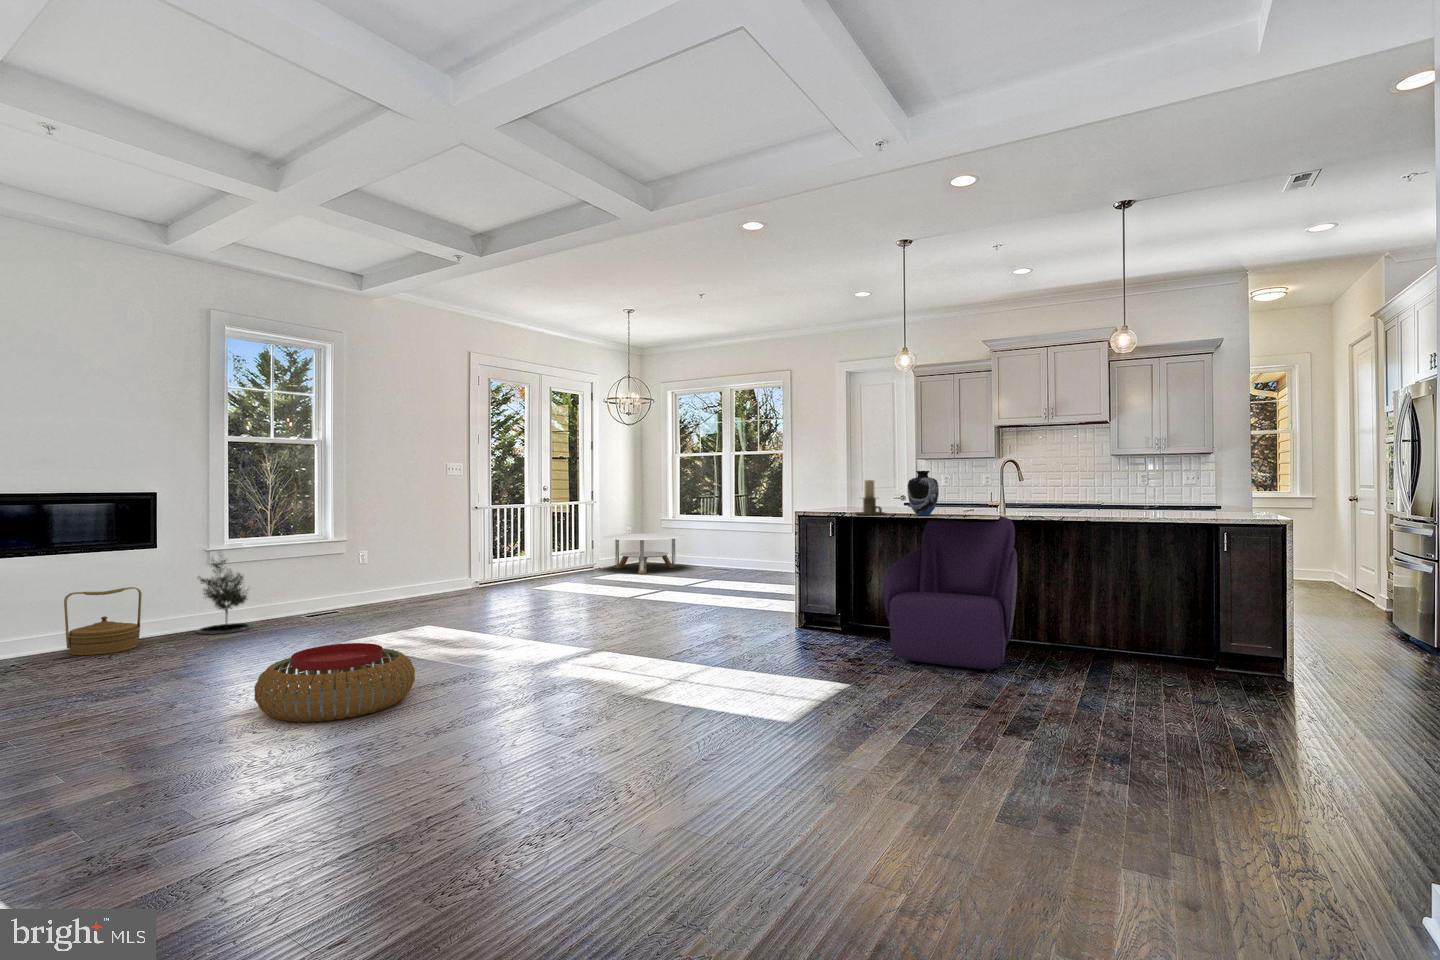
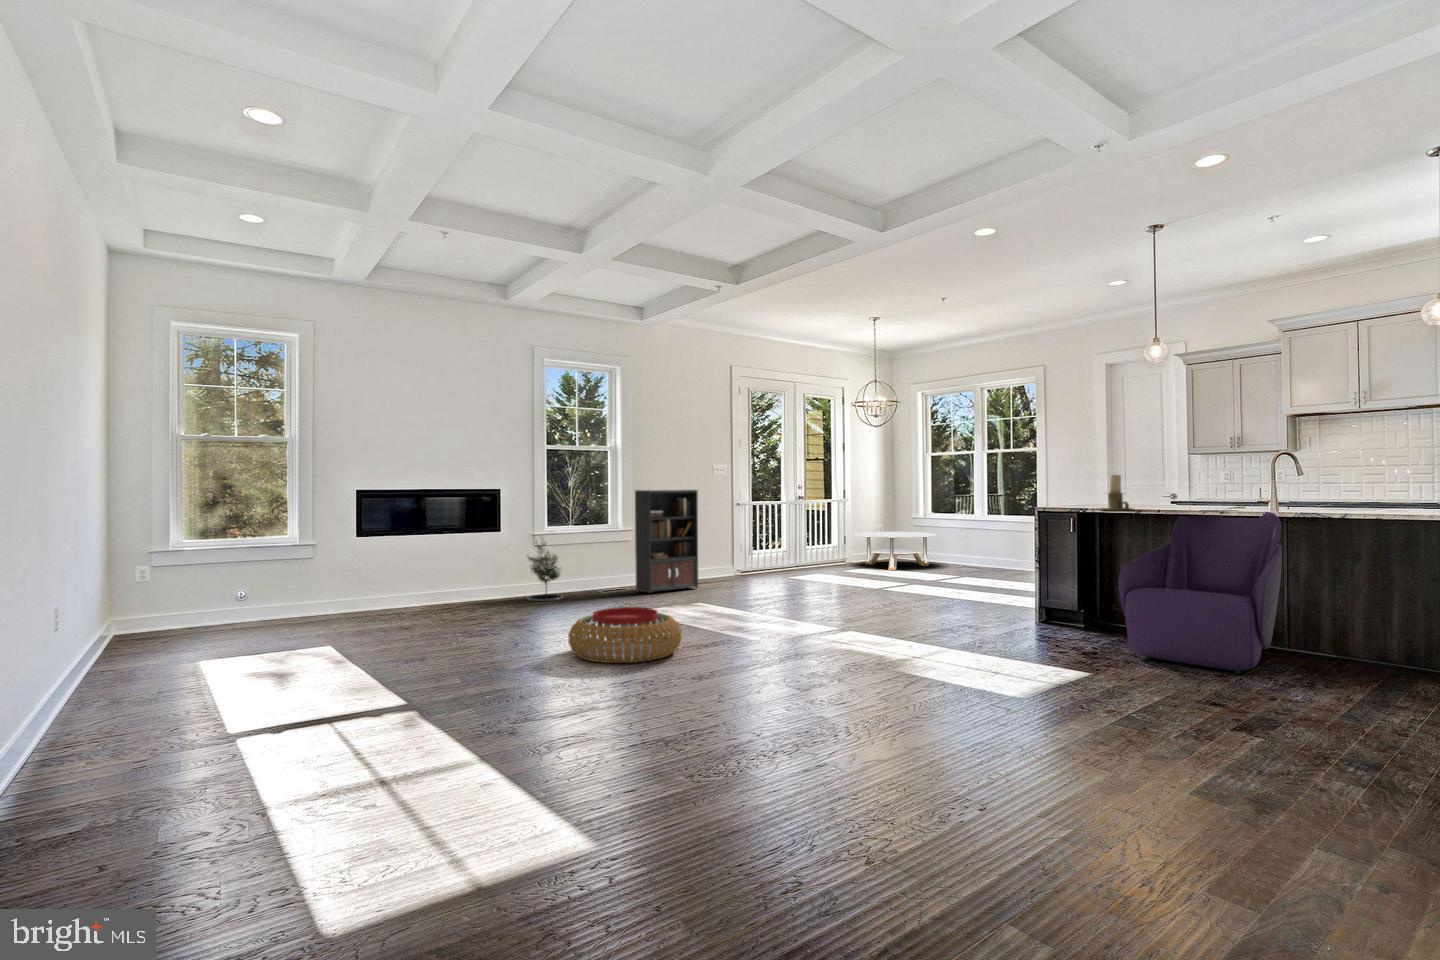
vase: present [908,471,939,515] -> none [1156,464,1193,511]
bookcase: none [351,492,431,615] -> present [635,490,698,593]
woven basket: present [64,587,142,655] -> none [443,561,491,610]

